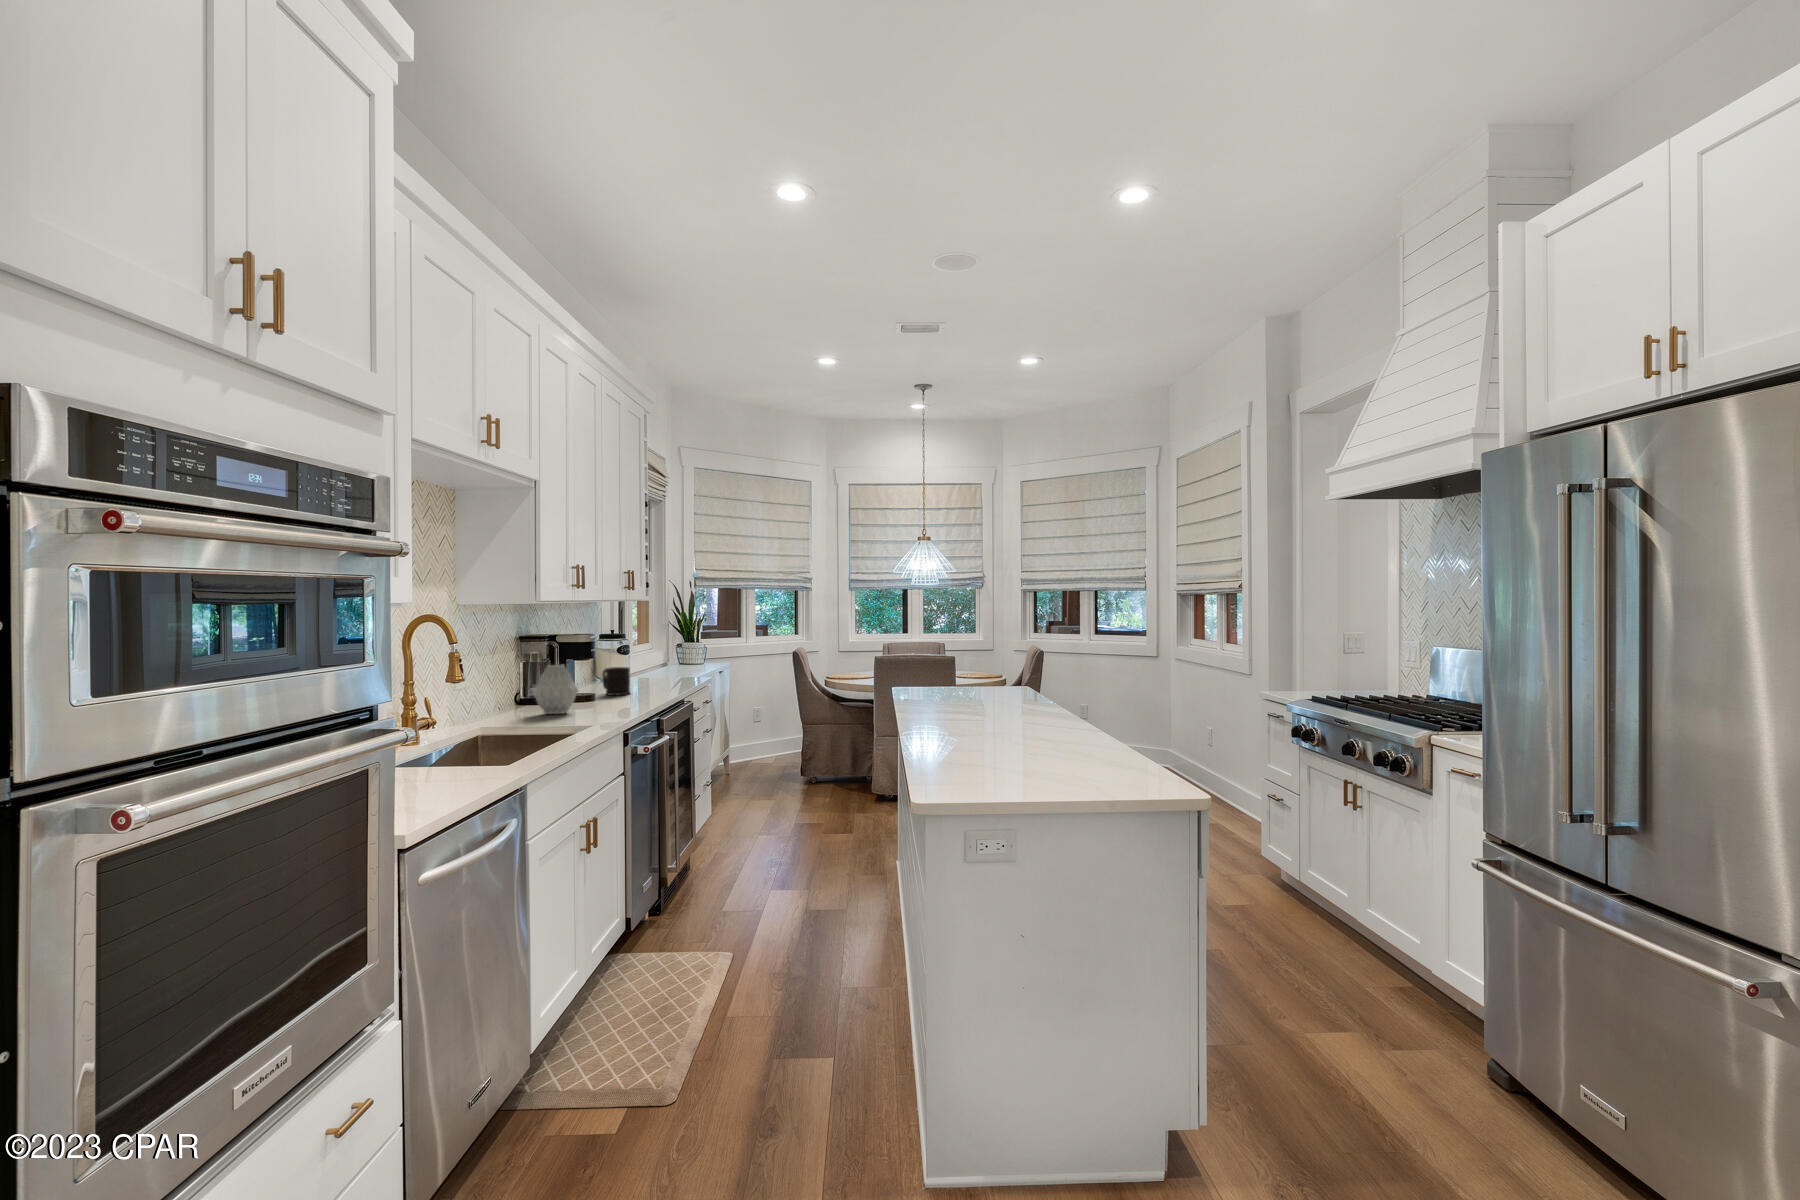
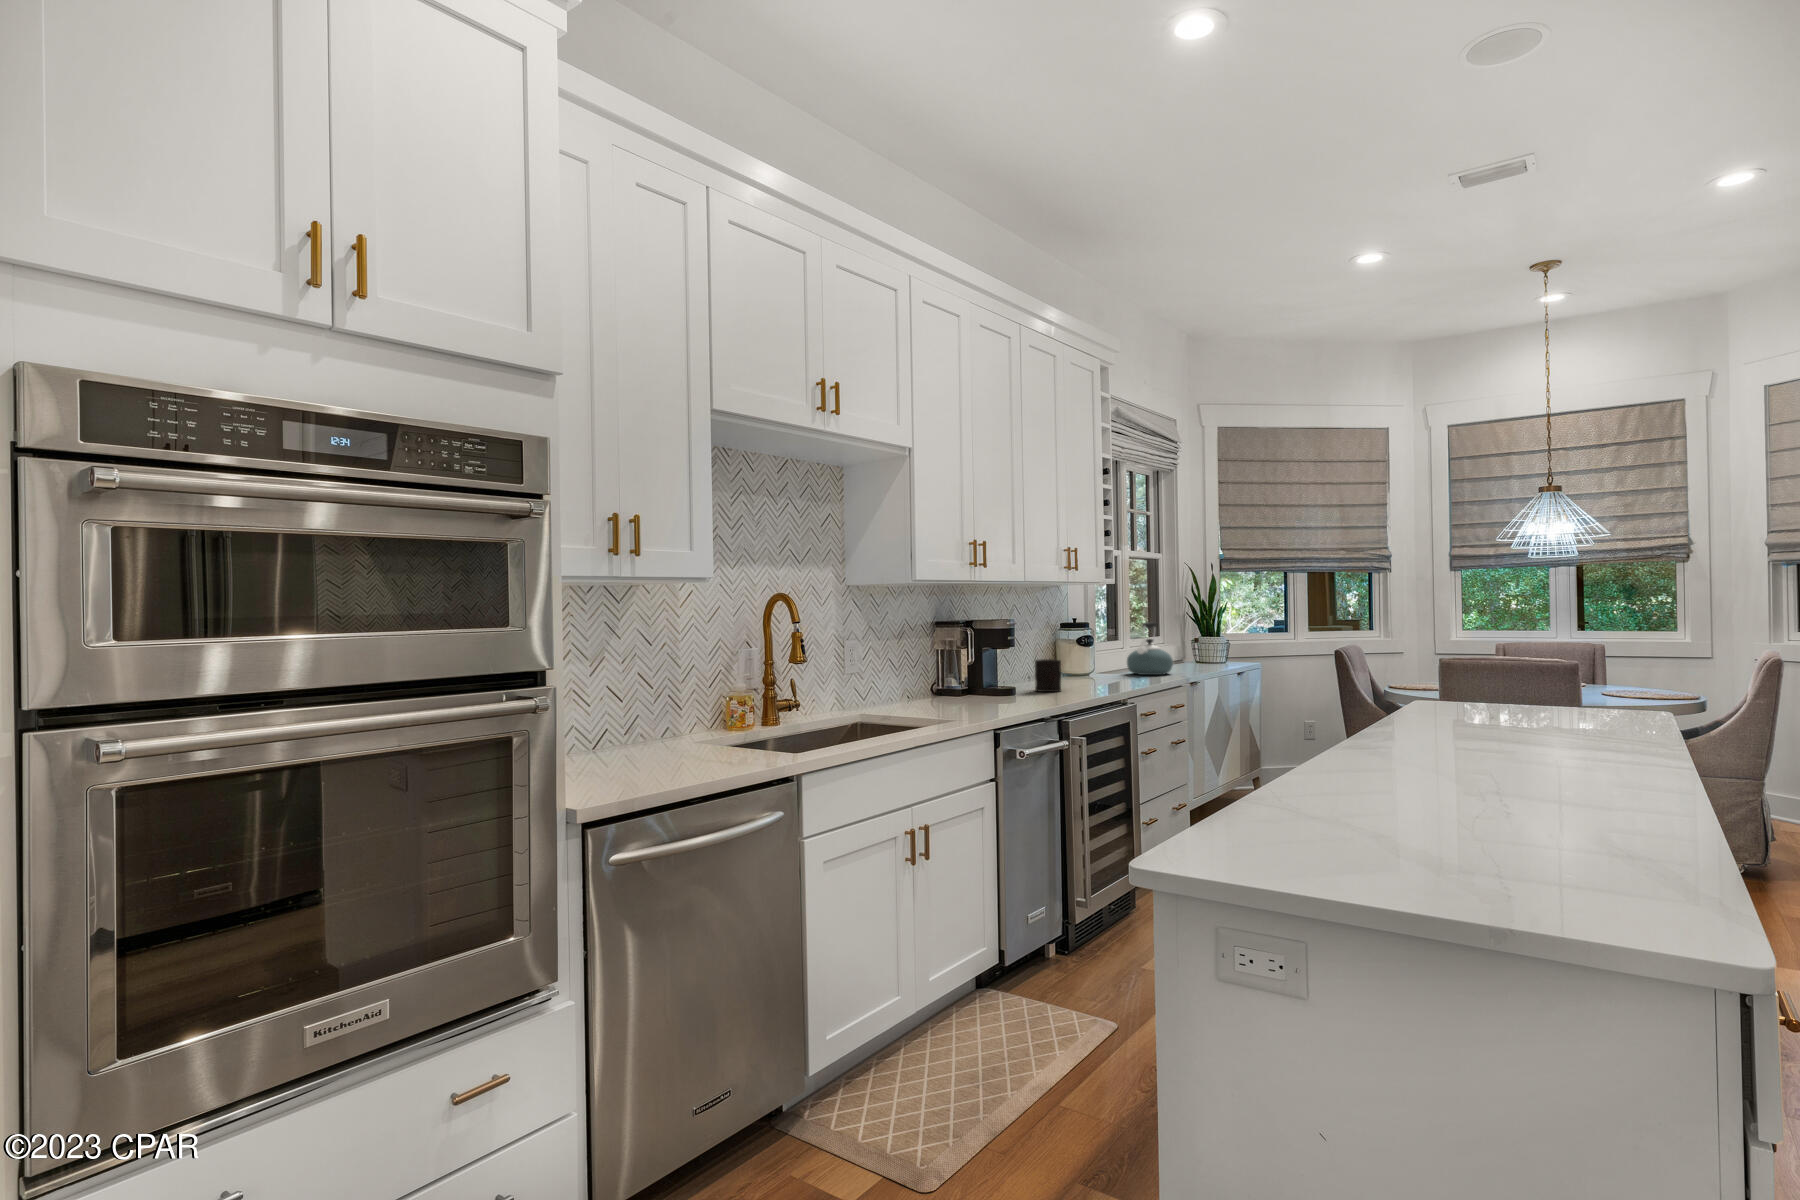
kettle: none [655,632,694,677] -> present [1127,622,1173,675]
vase: present [533,665,578,714] -> none [925,652,972,707]

